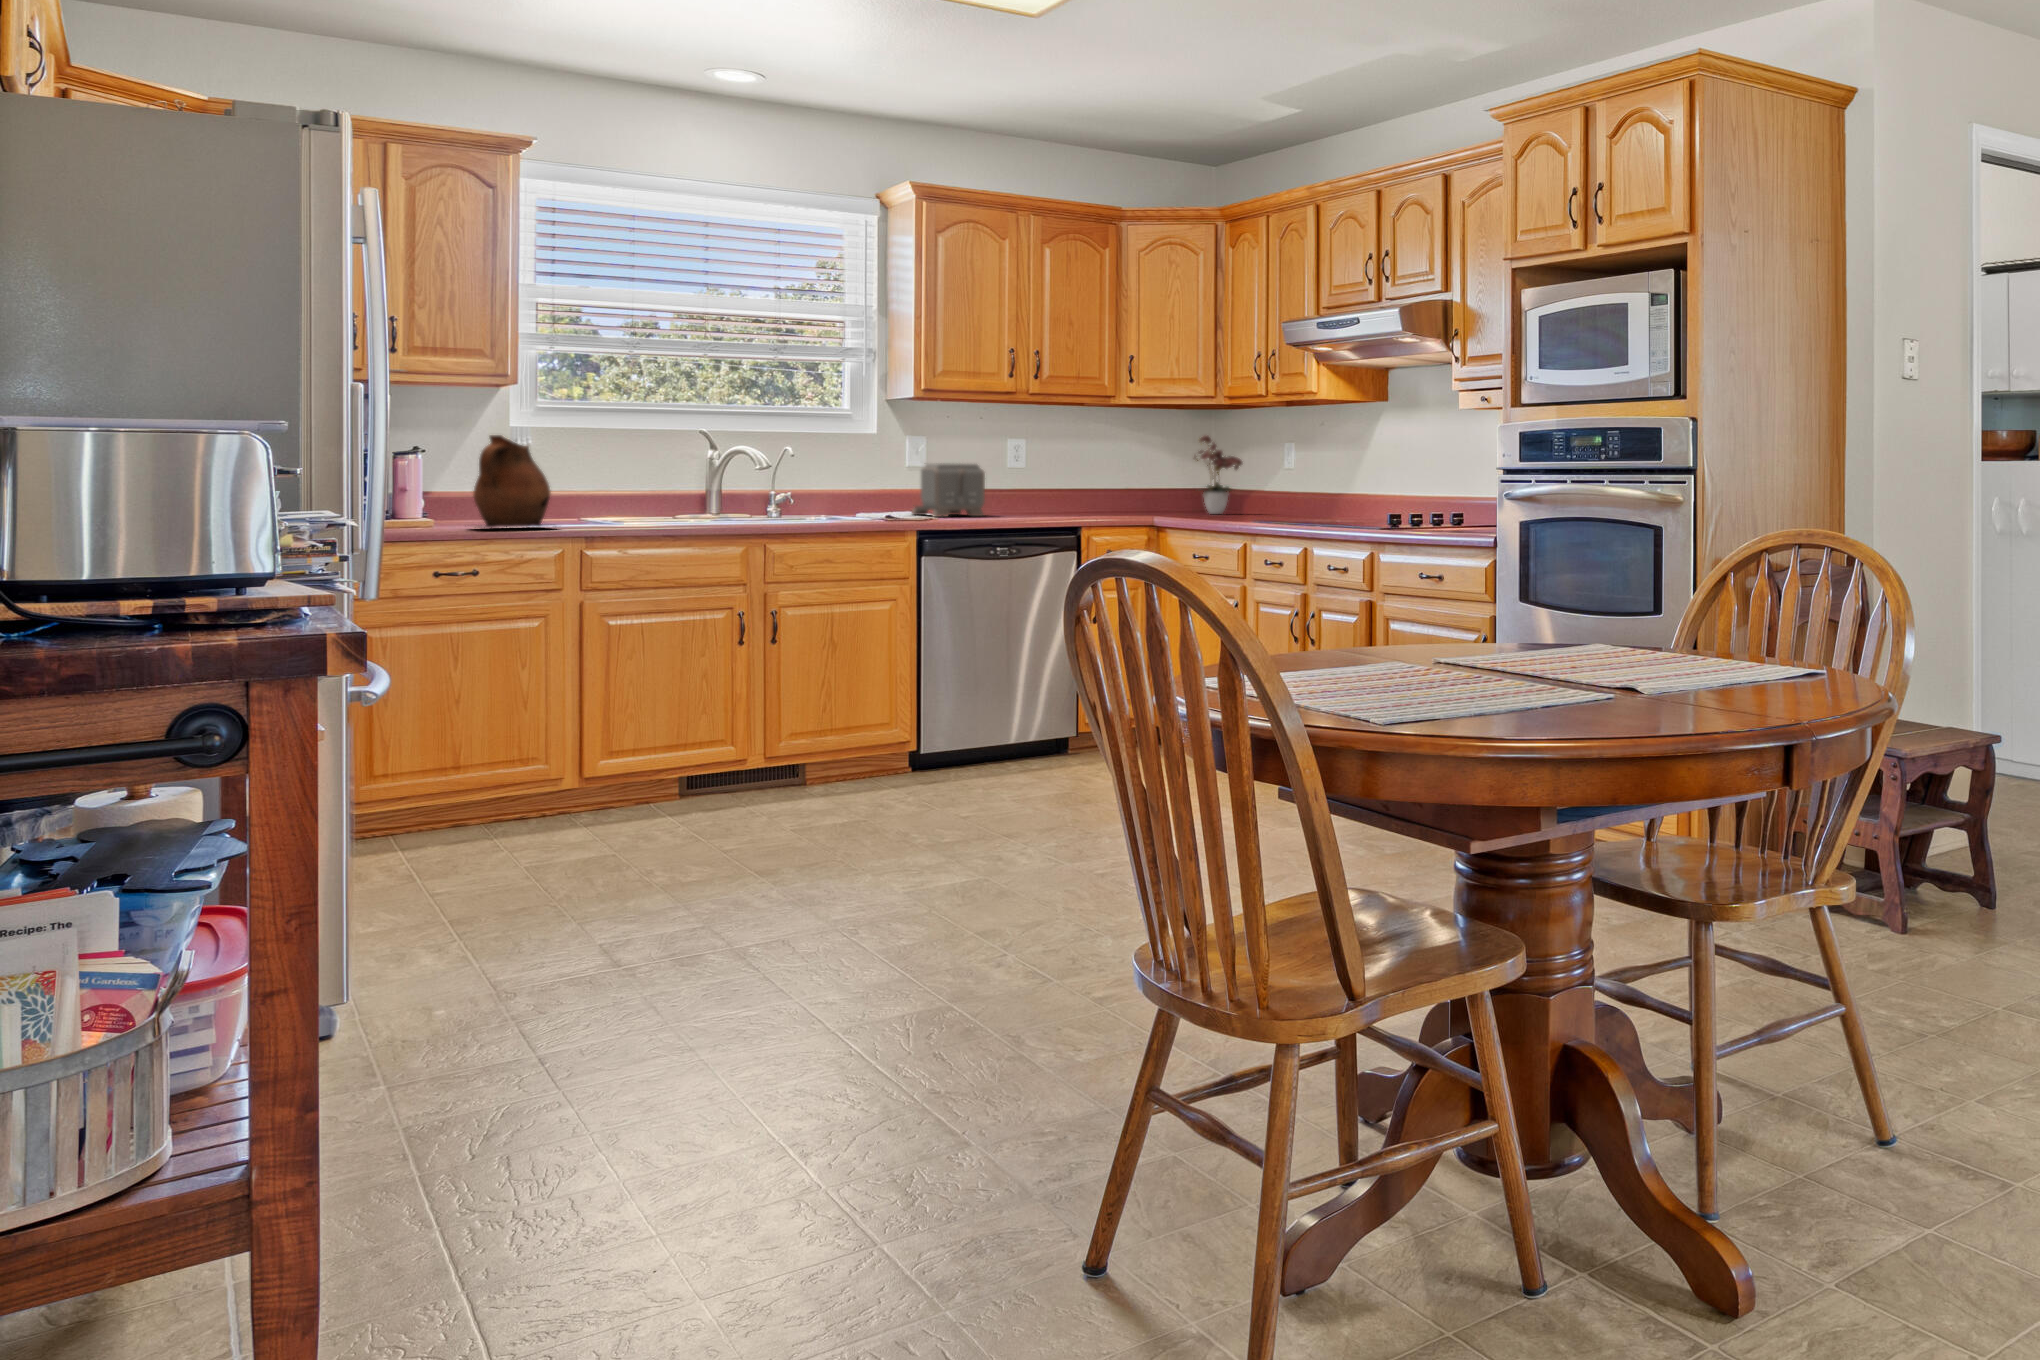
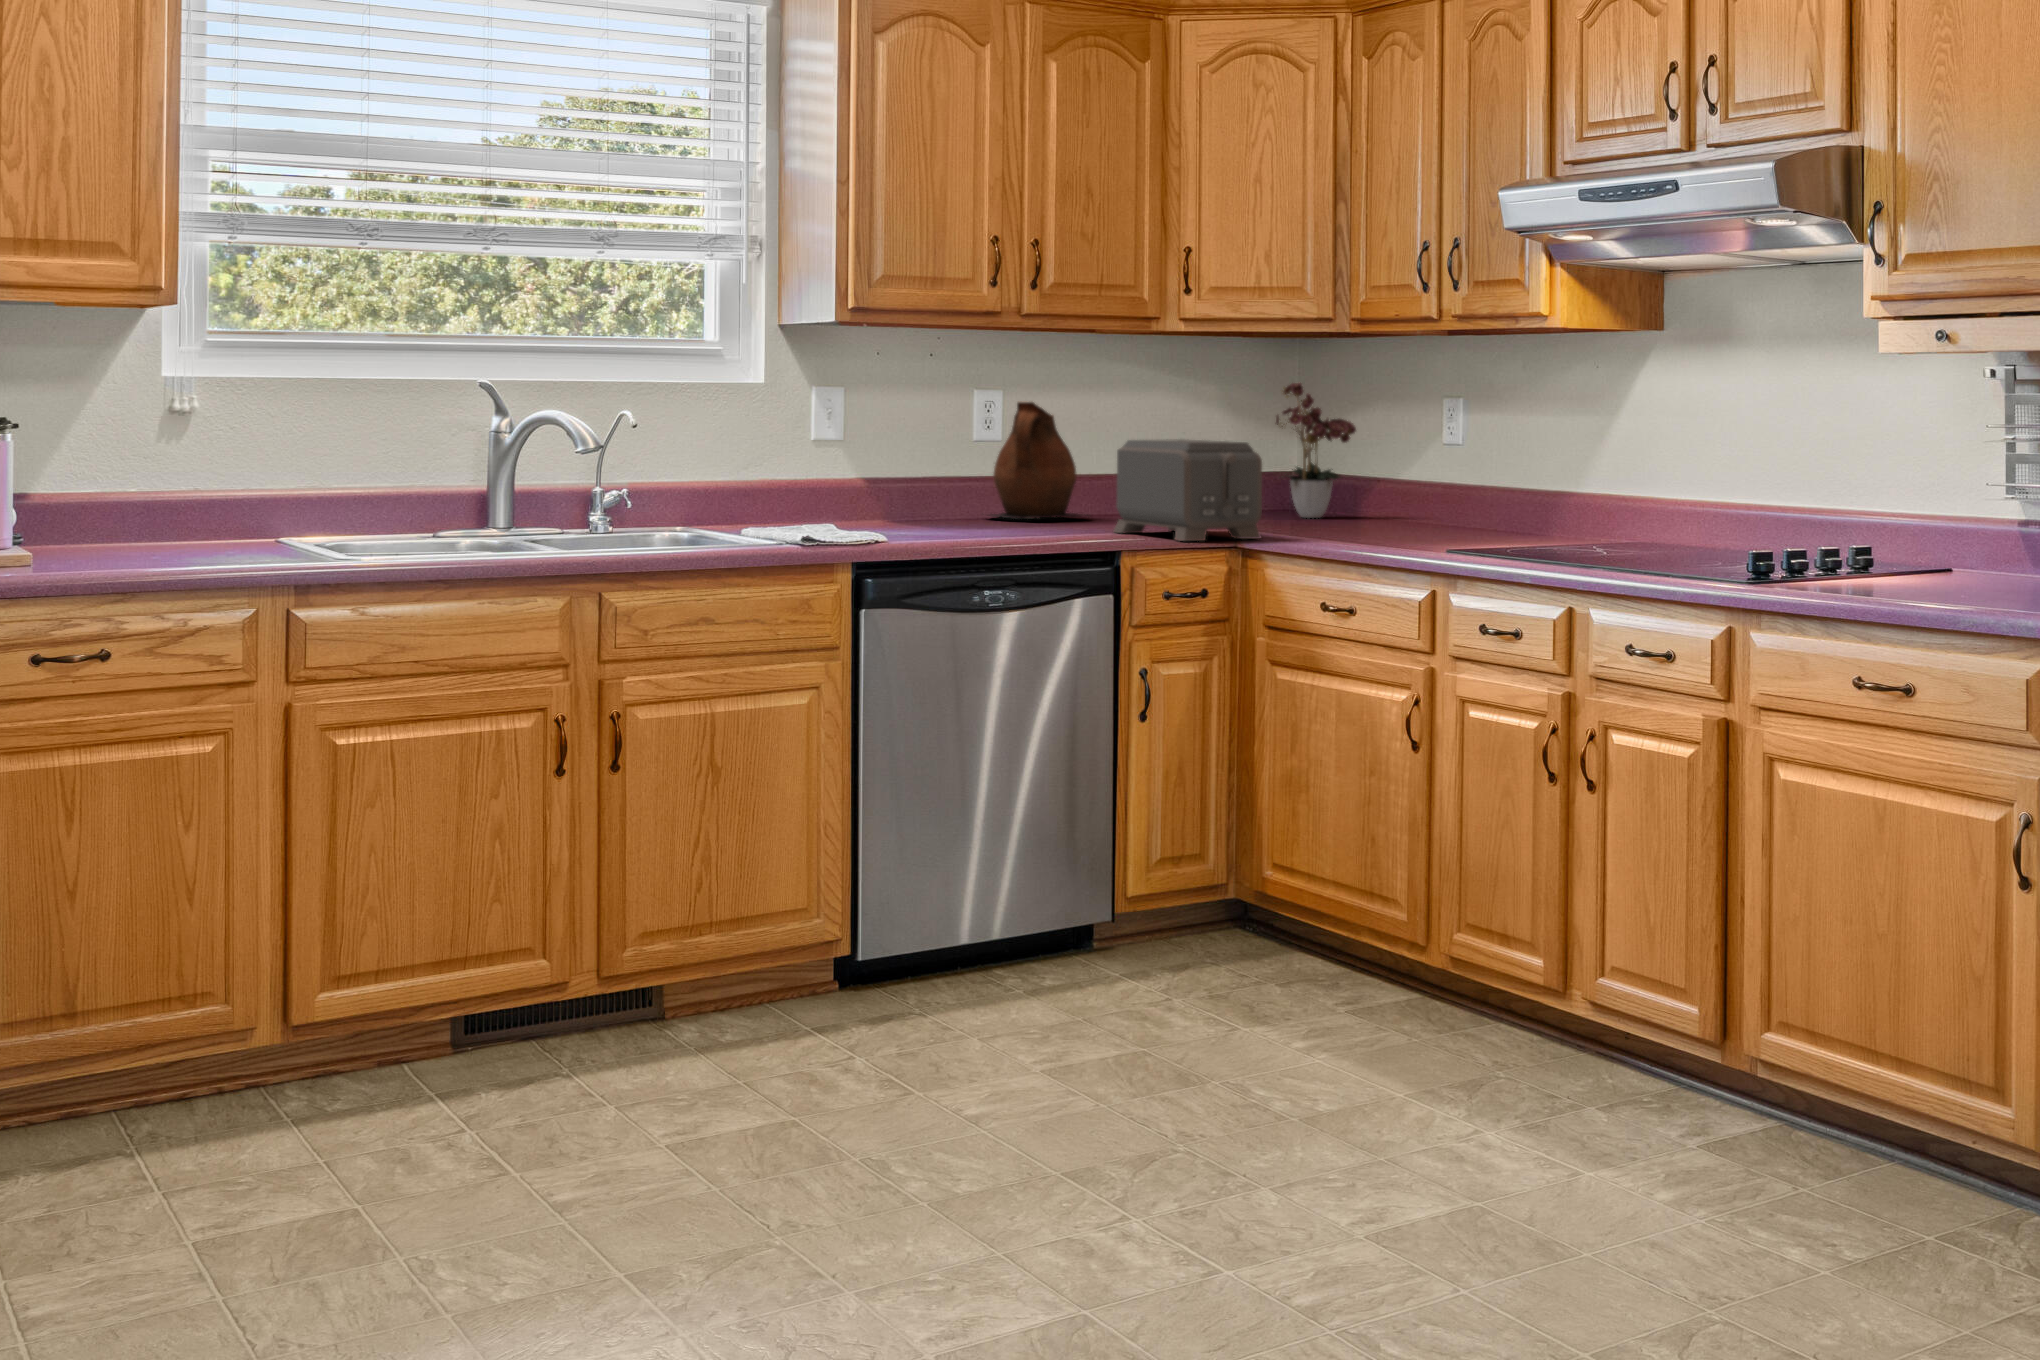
ceramic pitcher: present [473,435,551,528] -> present [991,402,1082,519]
toaster: present [912,463,985,517] -> present [1114,439,1262,541]

